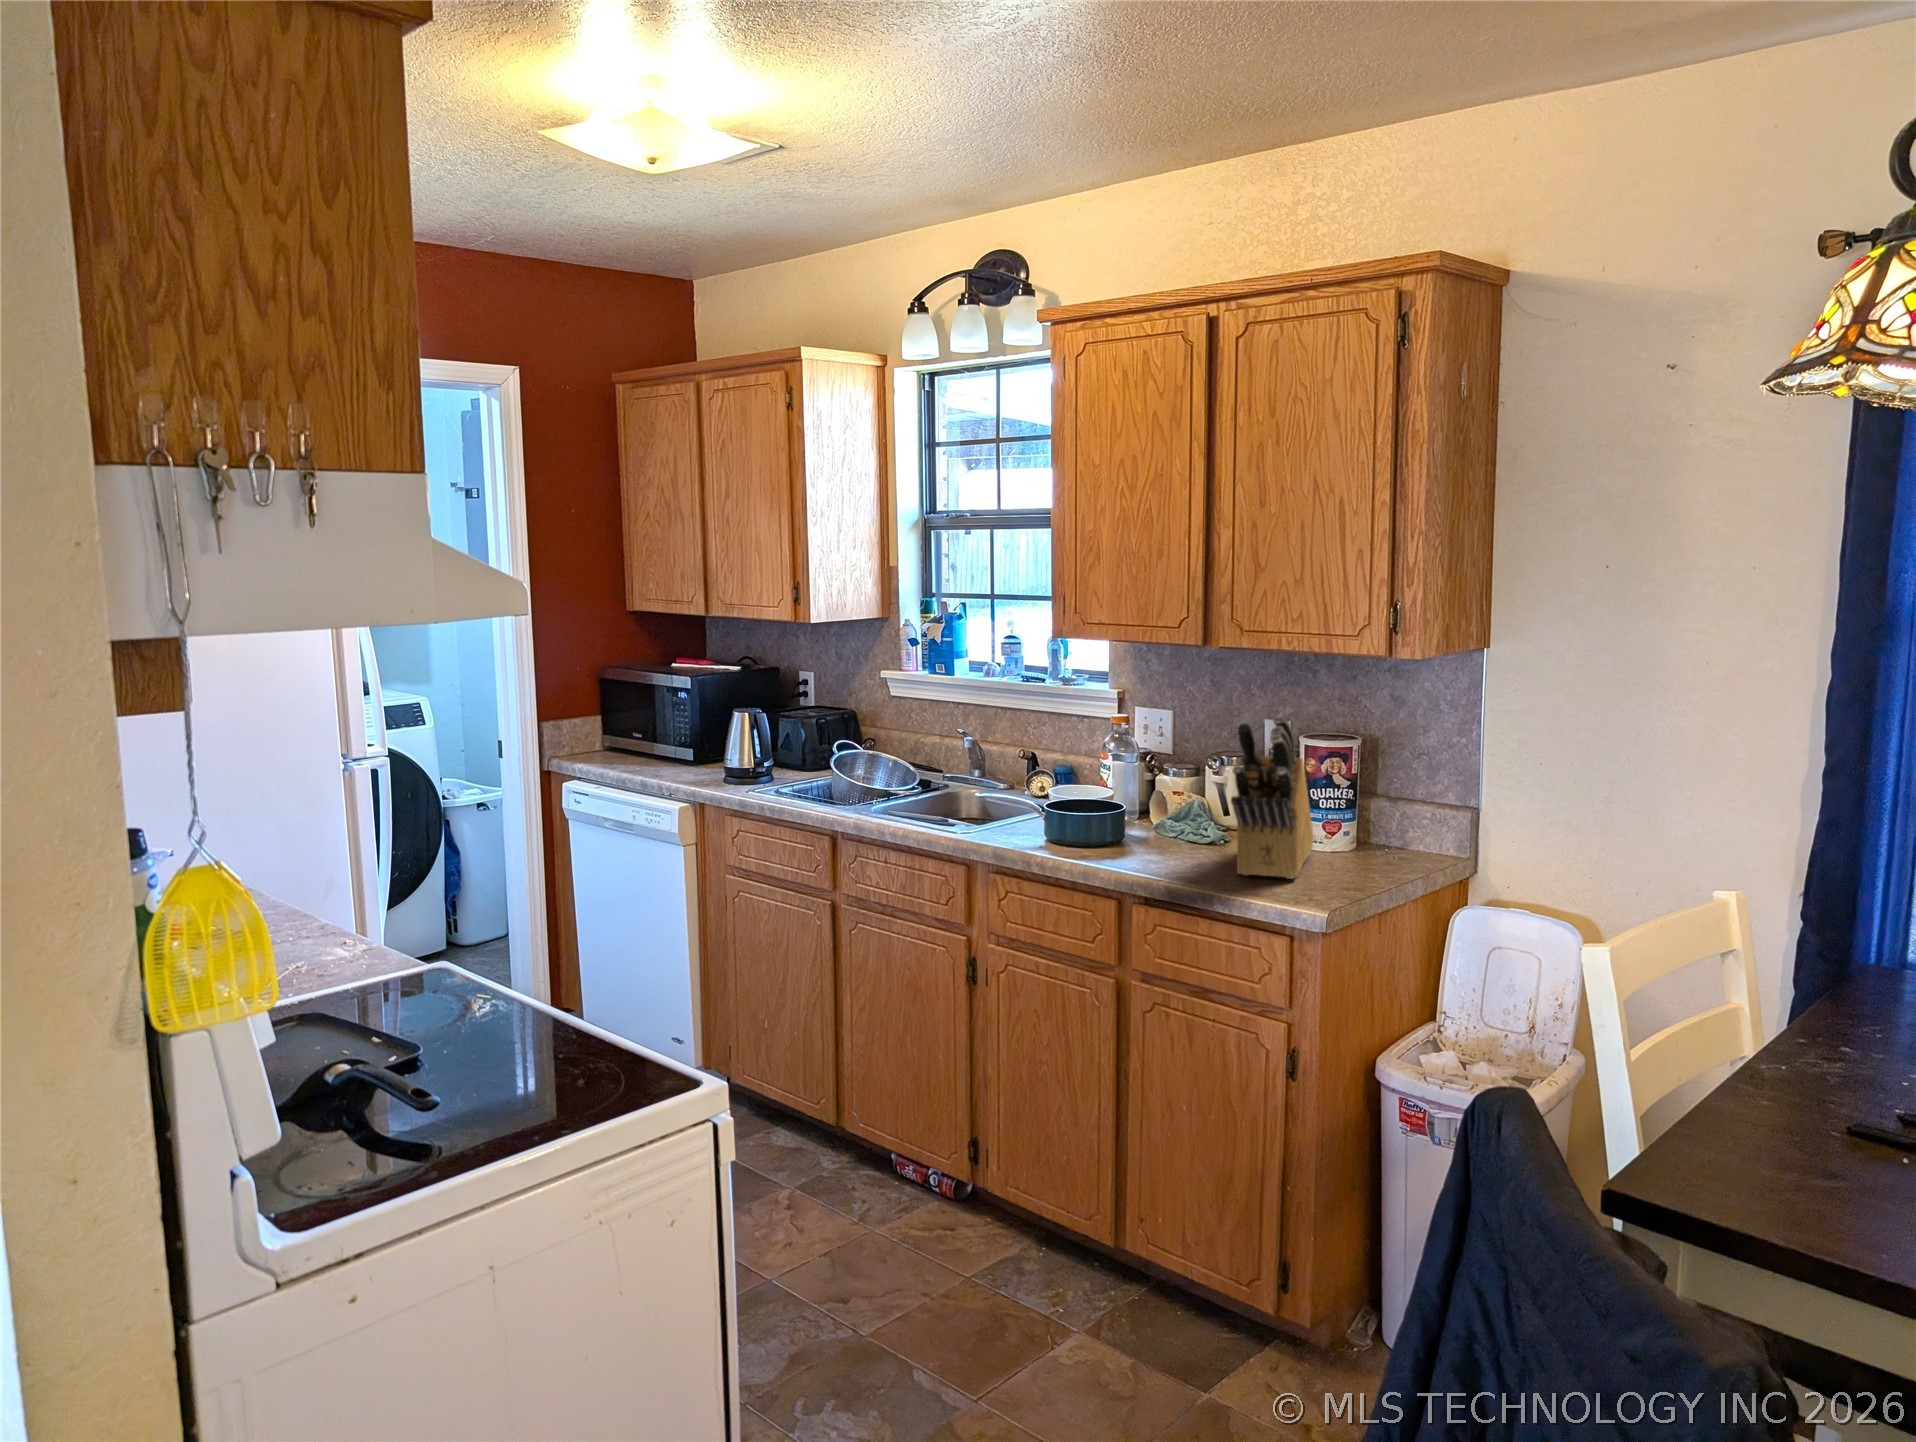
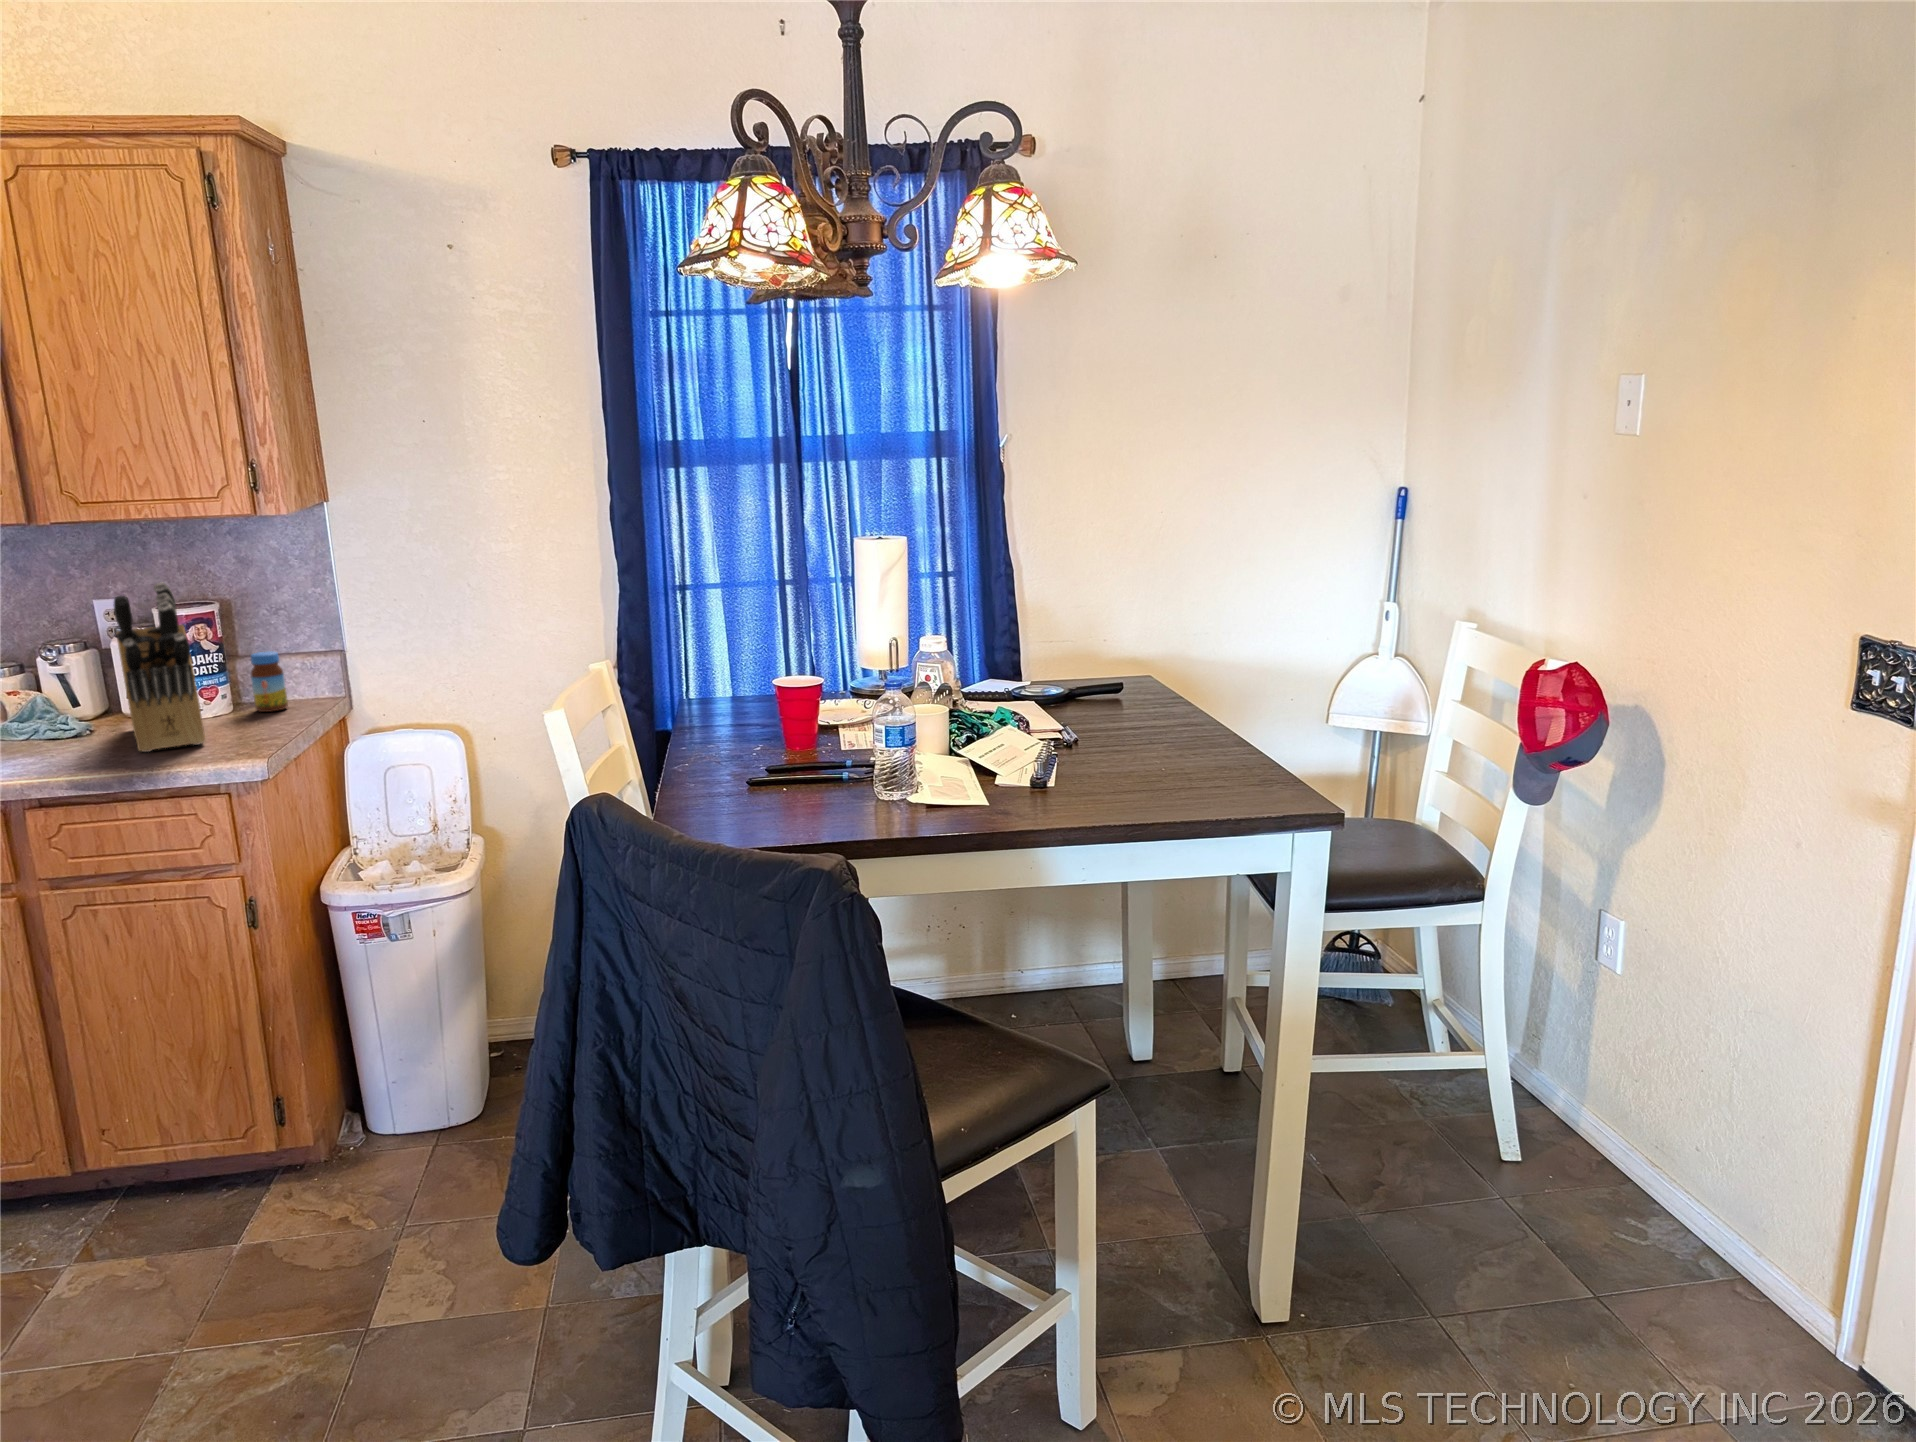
jar: none [1373,795,1406,859] -> present [251,651,288,712]

